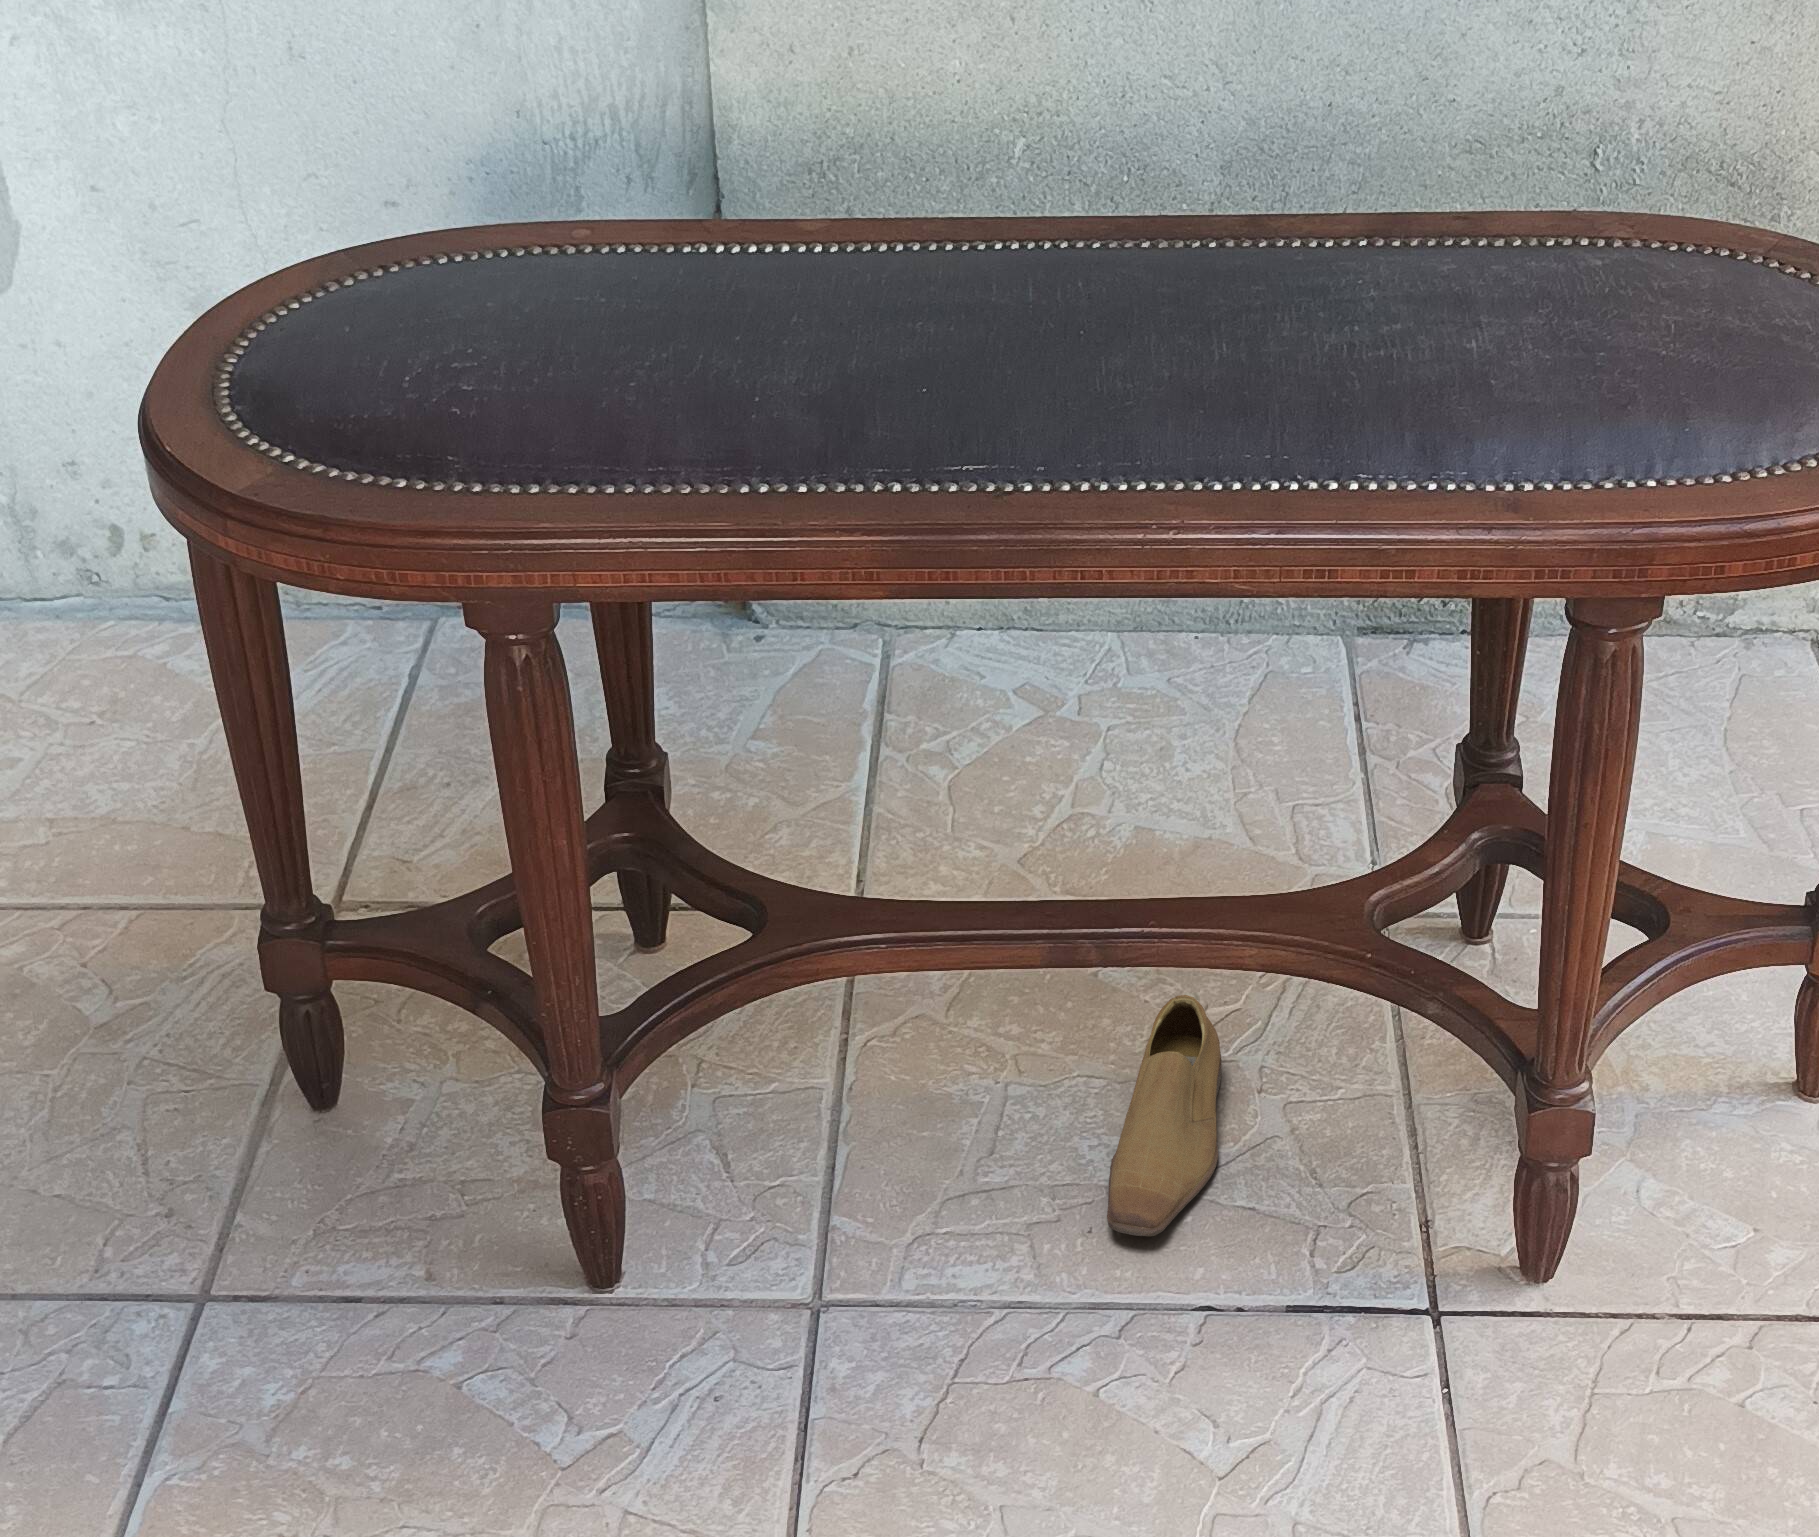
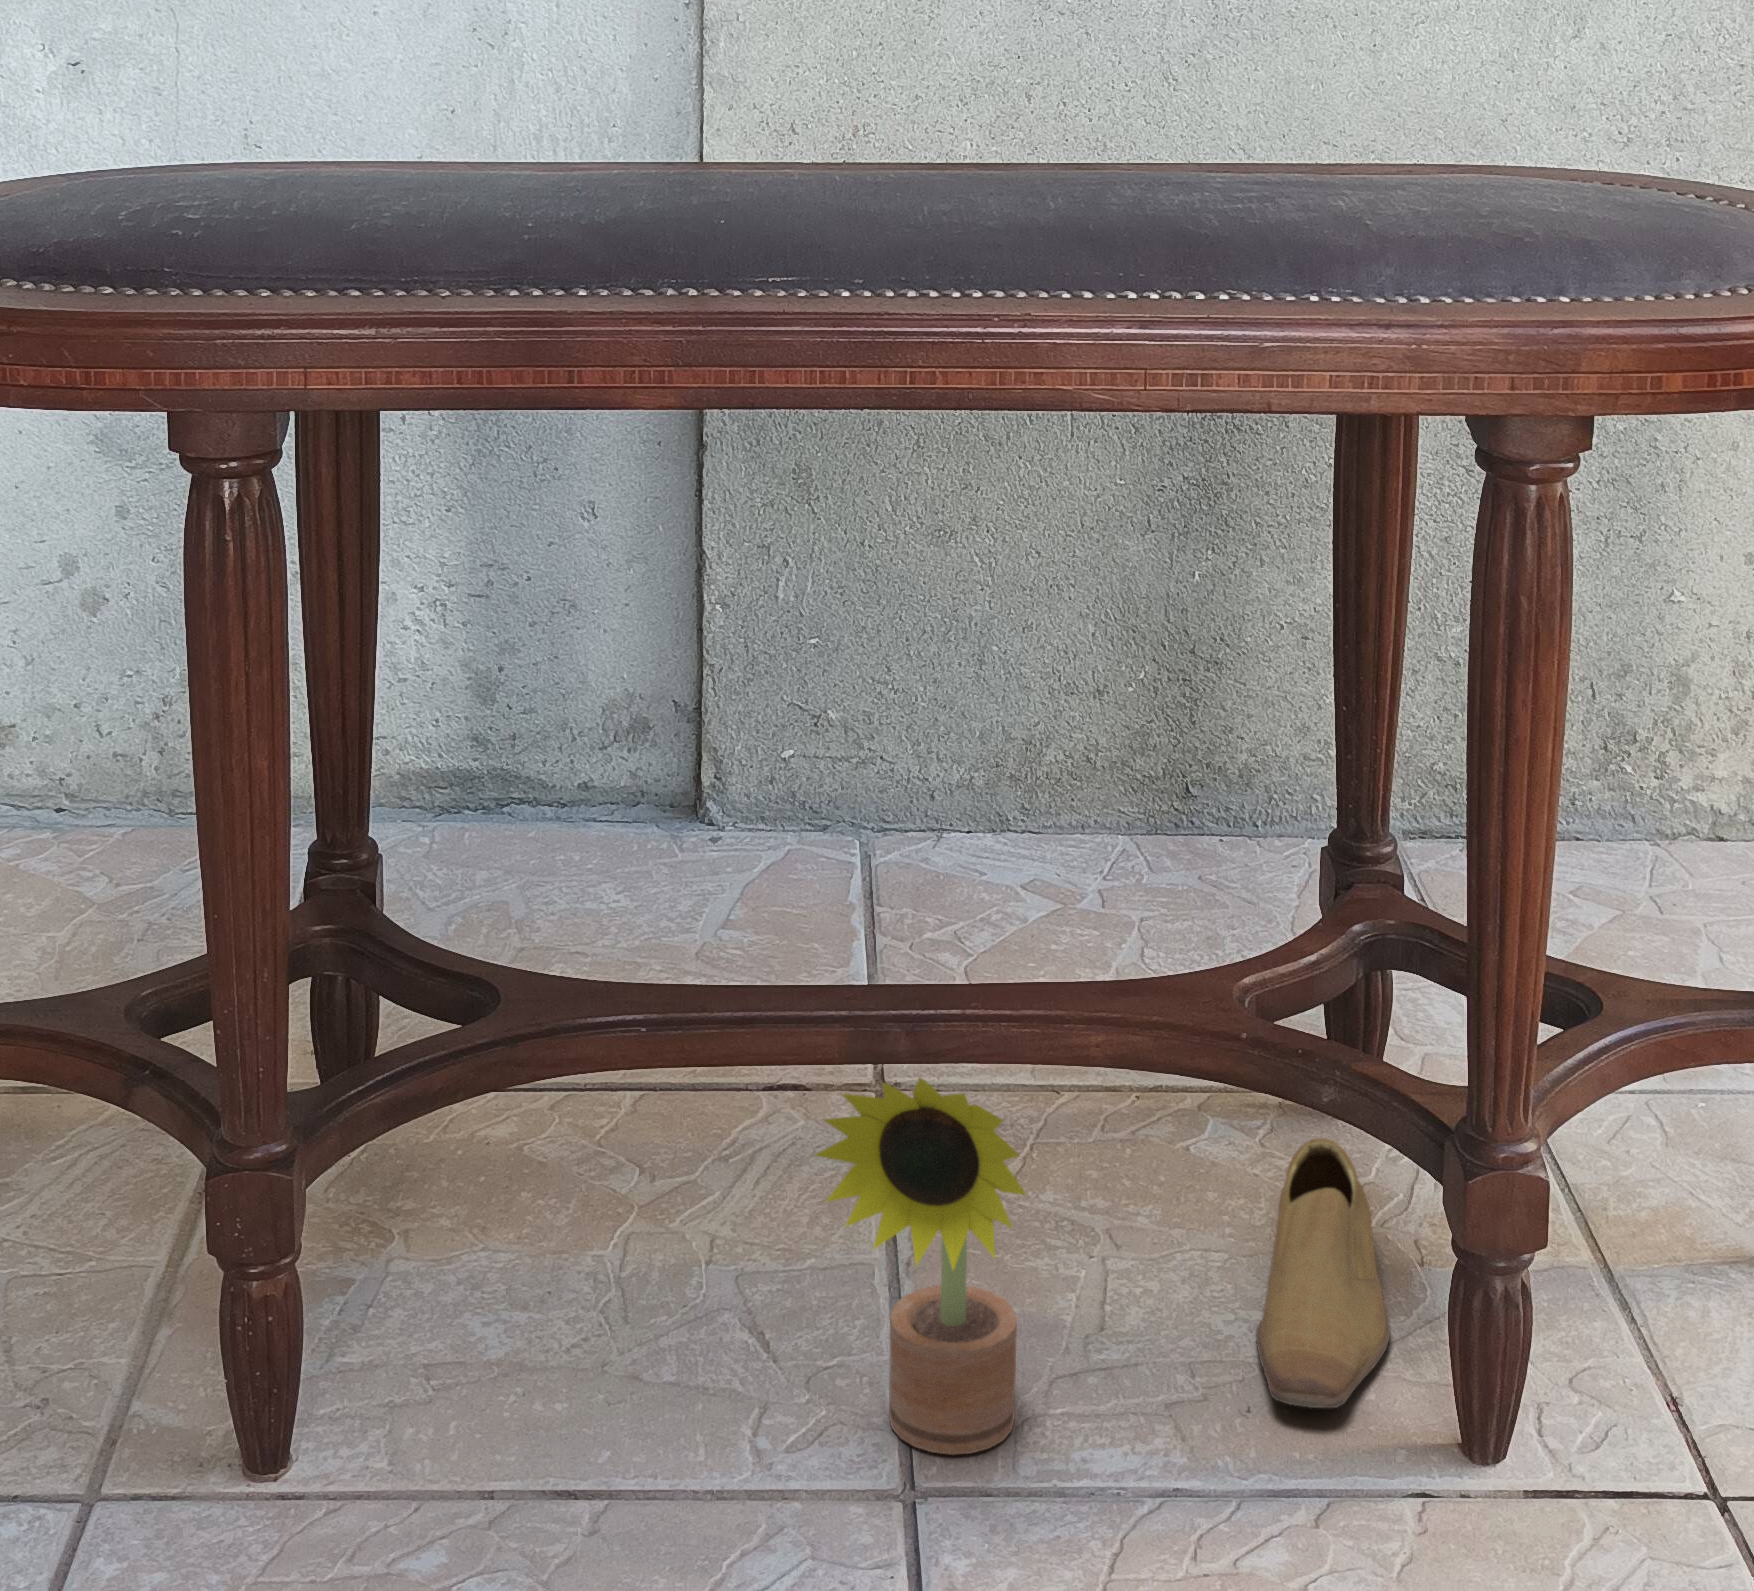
decorative plant: none [733,1025,909,1270] -> present [815,1078,1026,1455]

